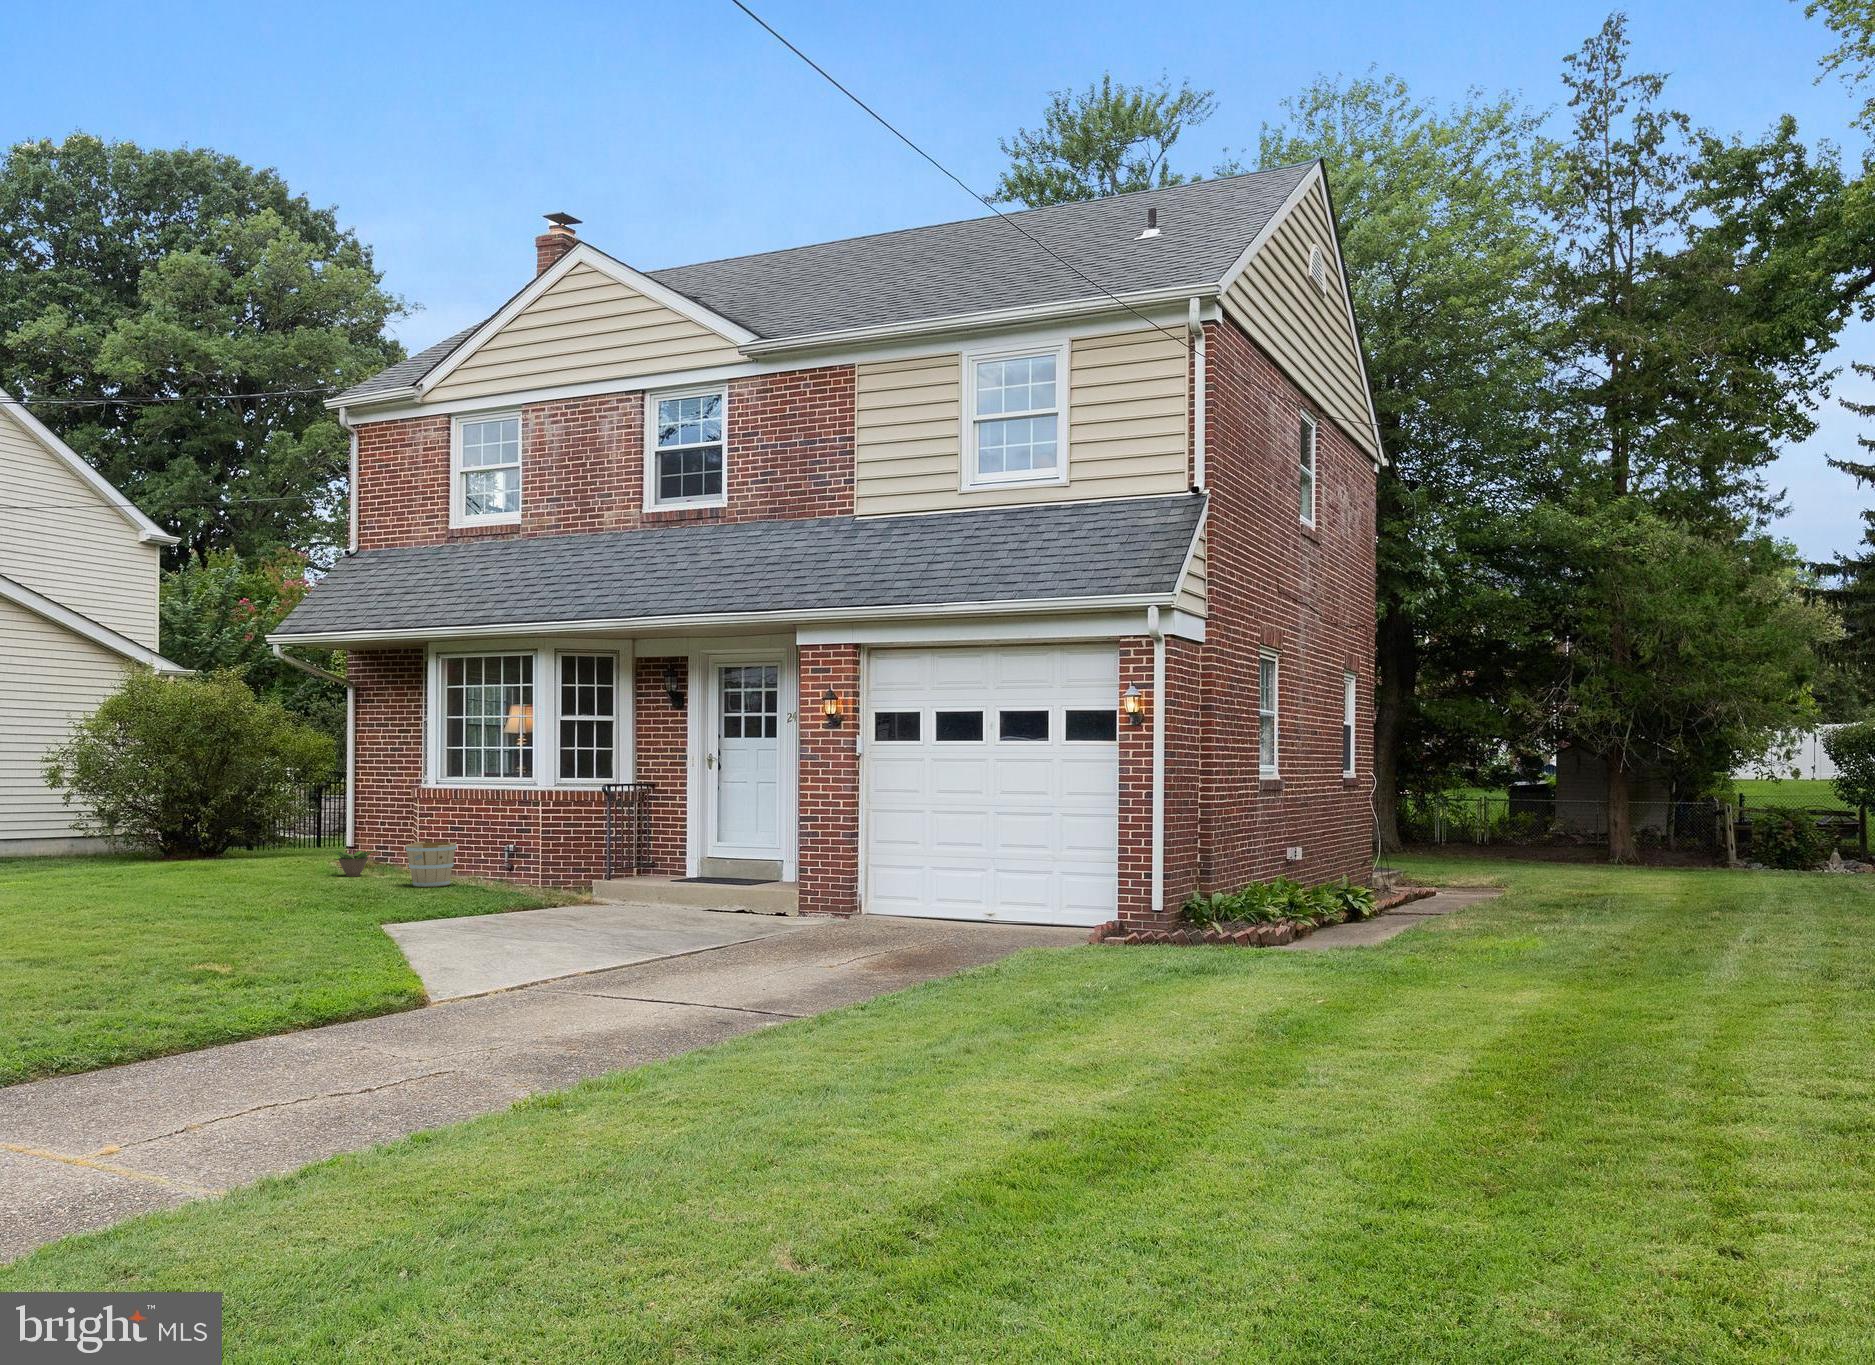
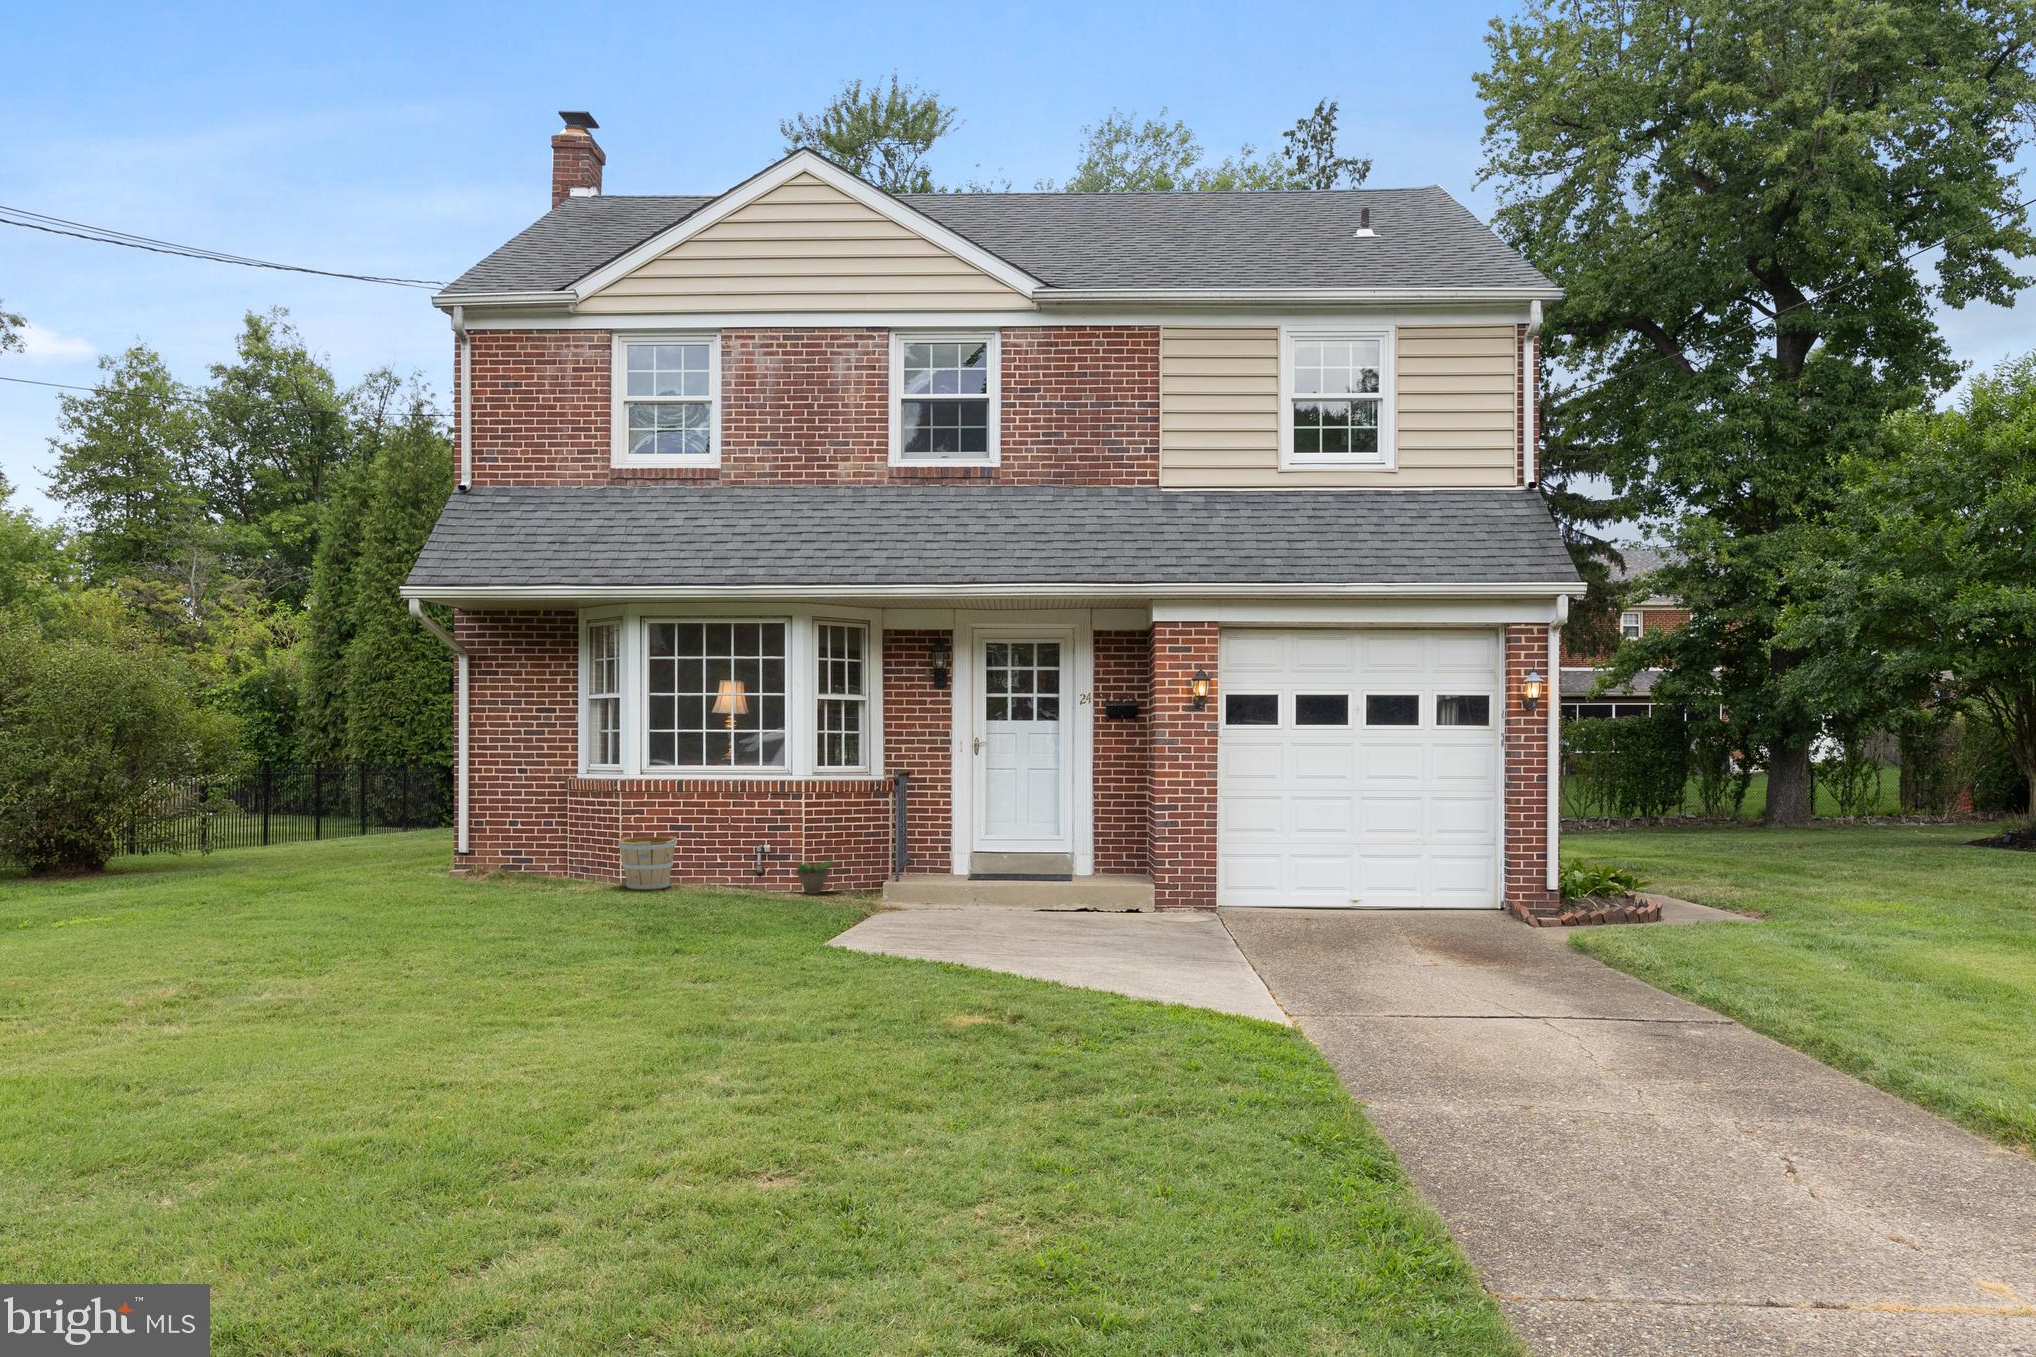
decorative plant: present [332,850,377,876] -> present [793,859,833,894]

